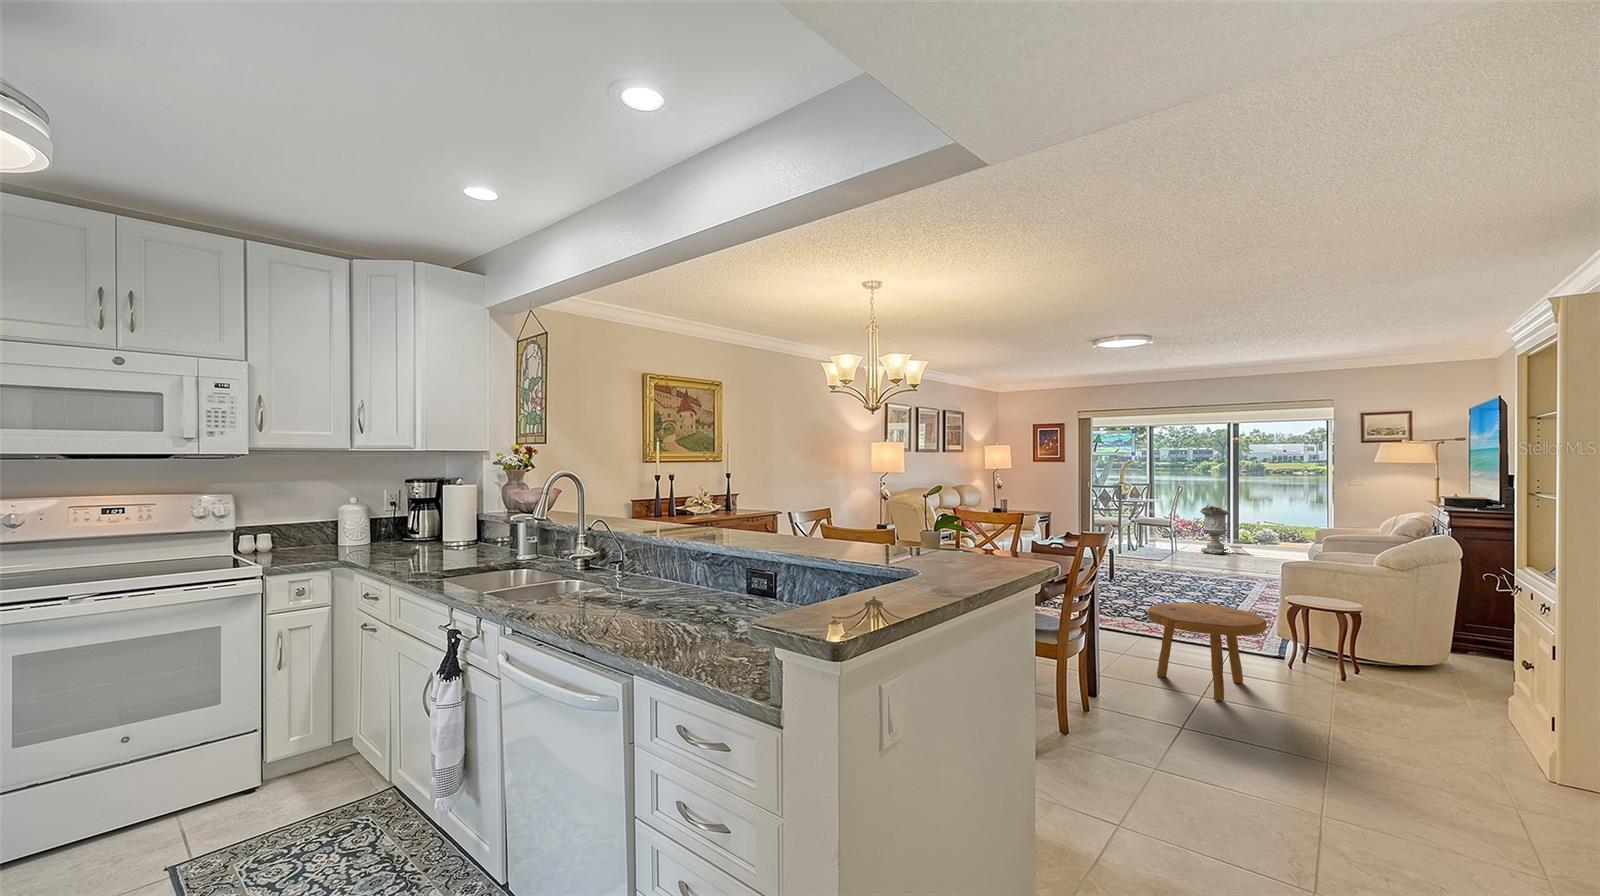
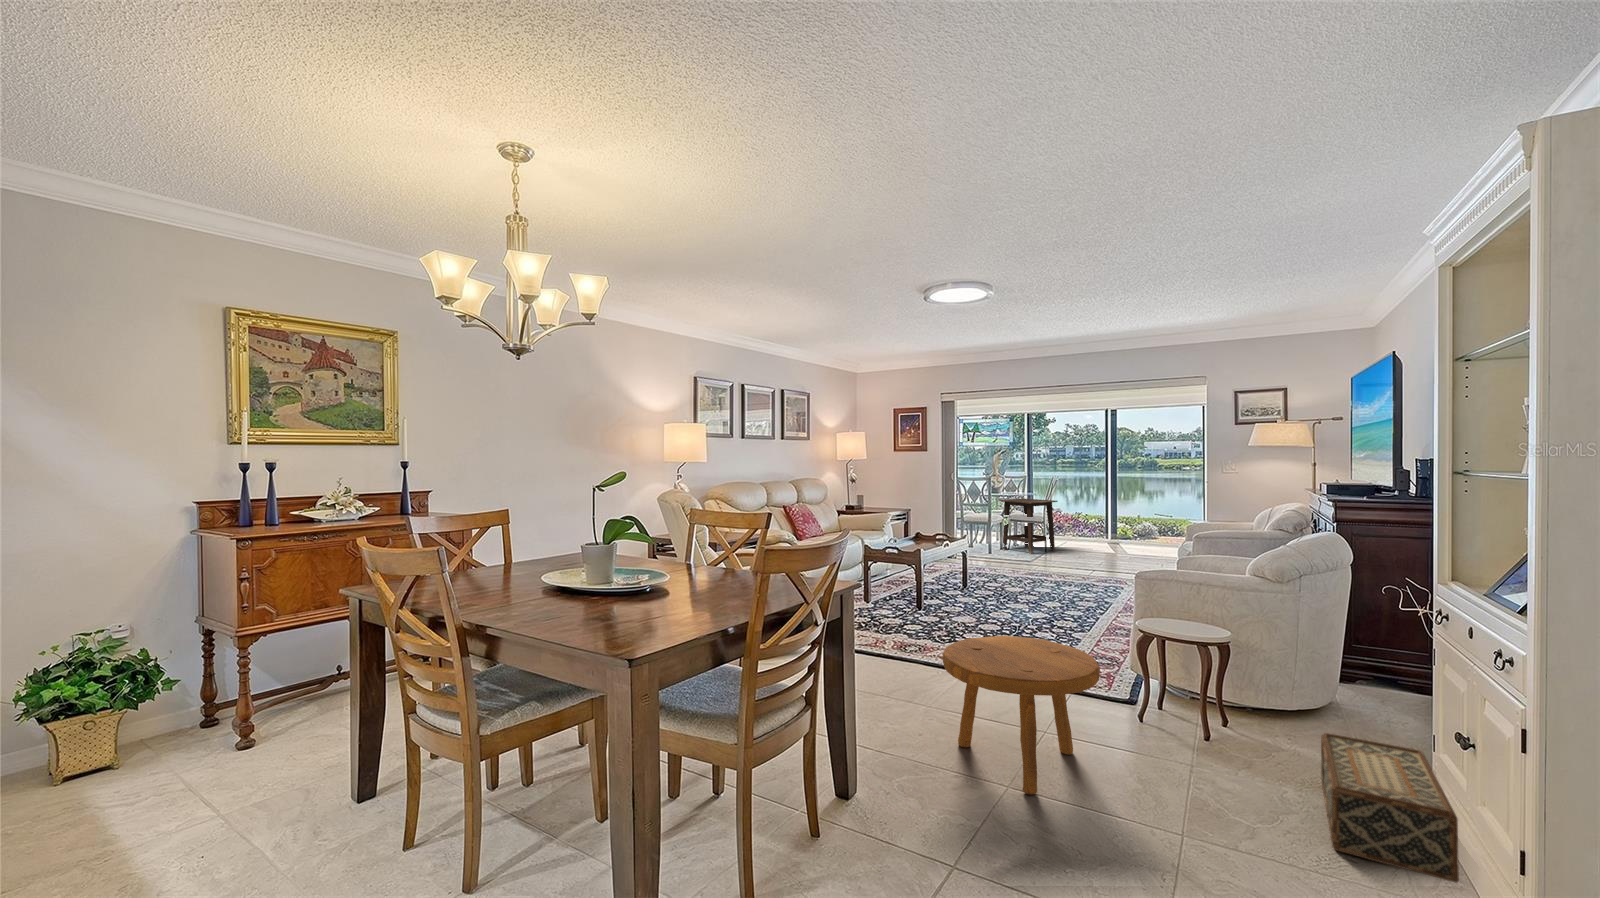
side table: none [1129,506,1185,555] -> present [999,499,1058,554]
planter: present [1200,506,1230,554] -> none [1074,497,1104,551]
woven basket: none [1430,669,1520,750] -> present [1321,733,1459,883]

